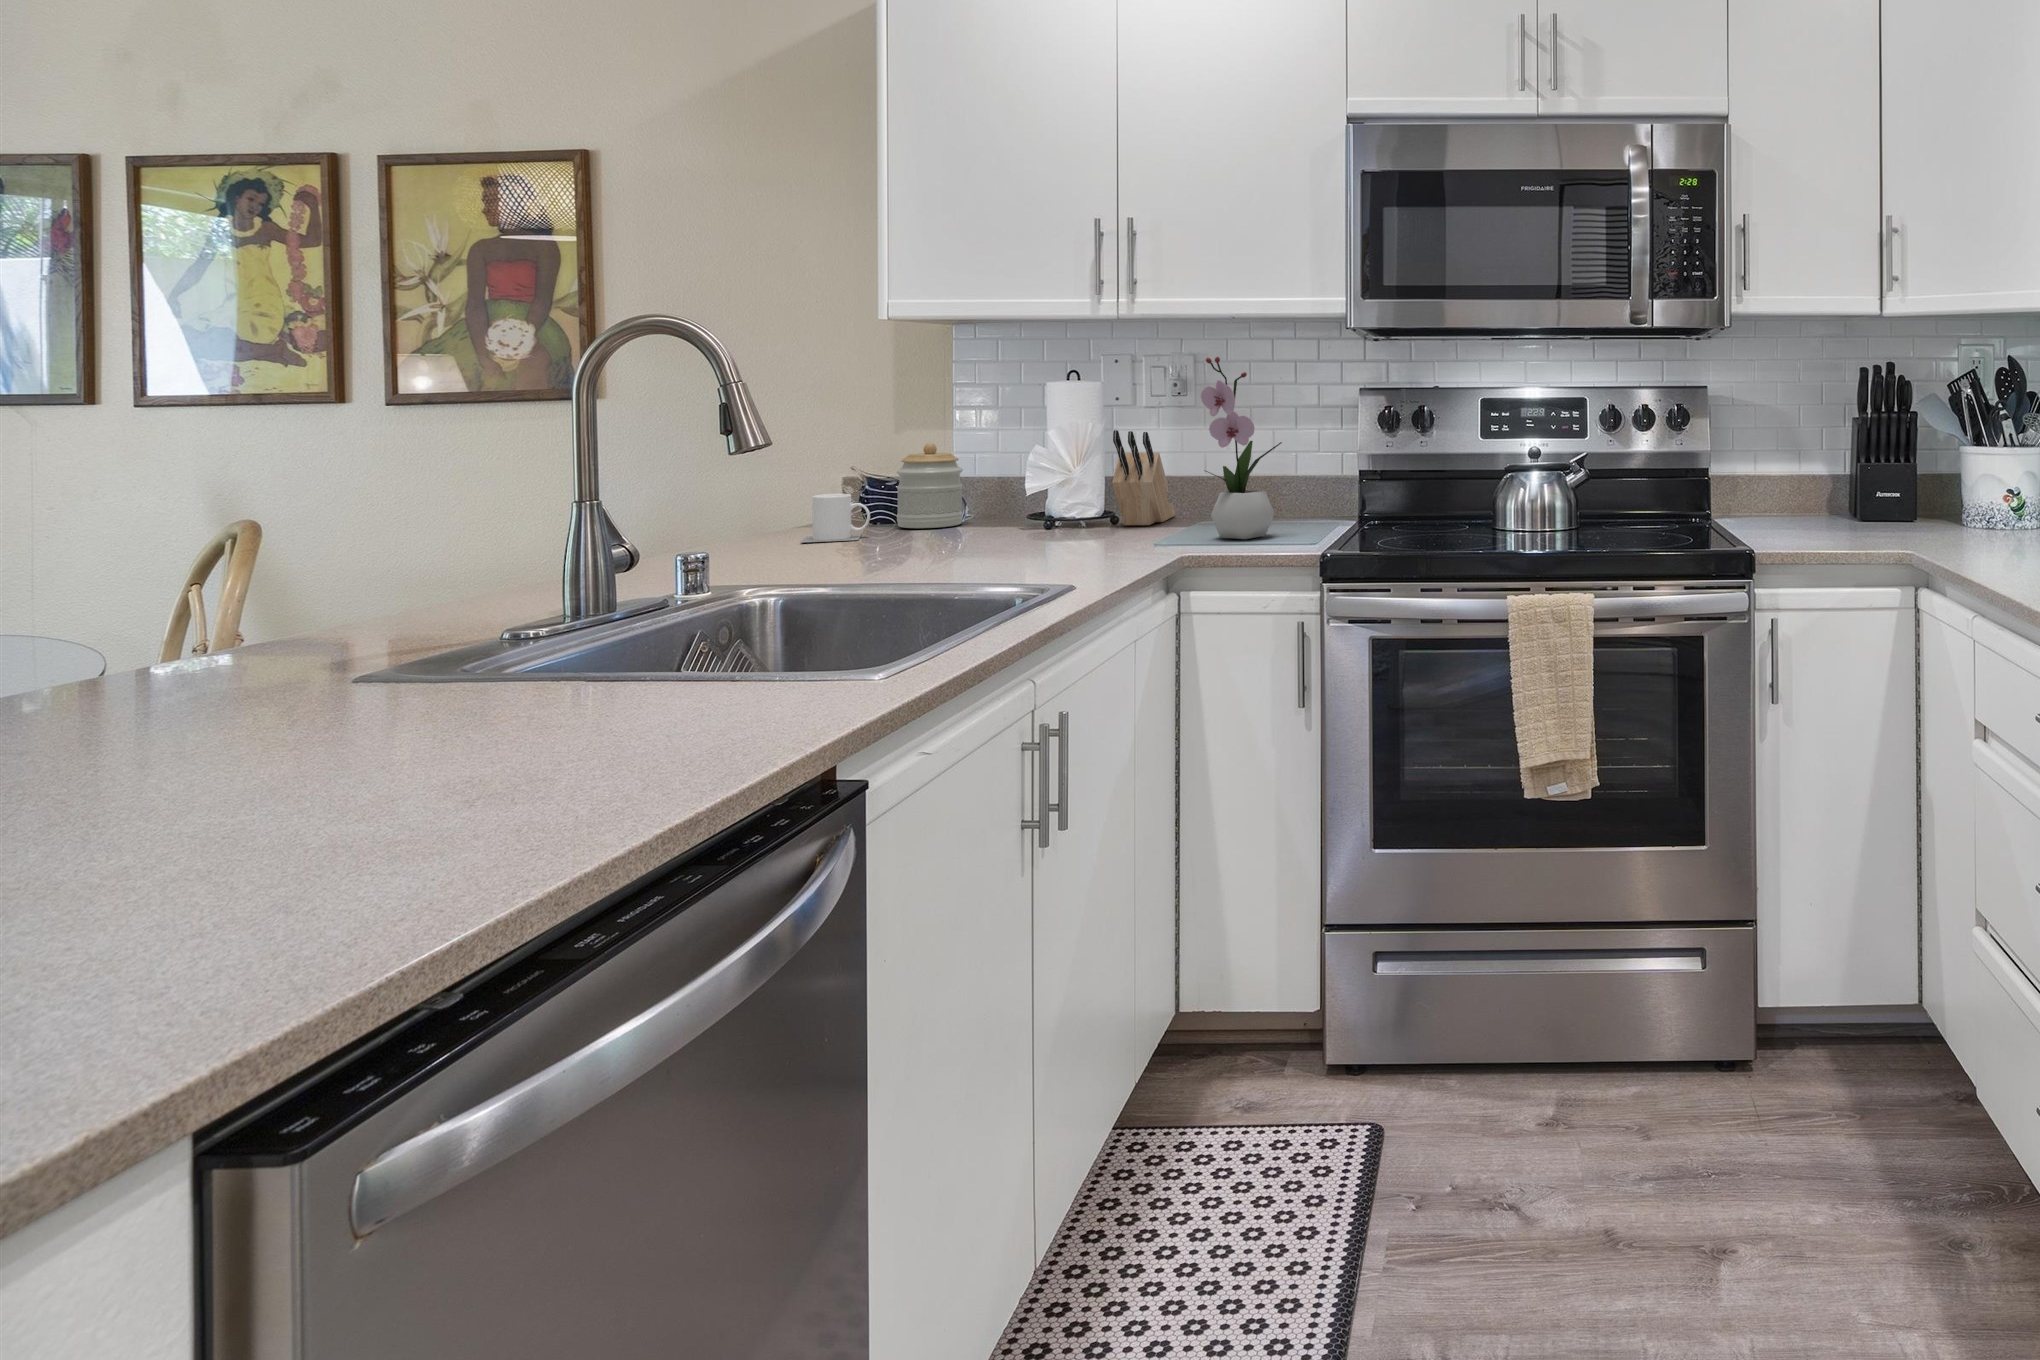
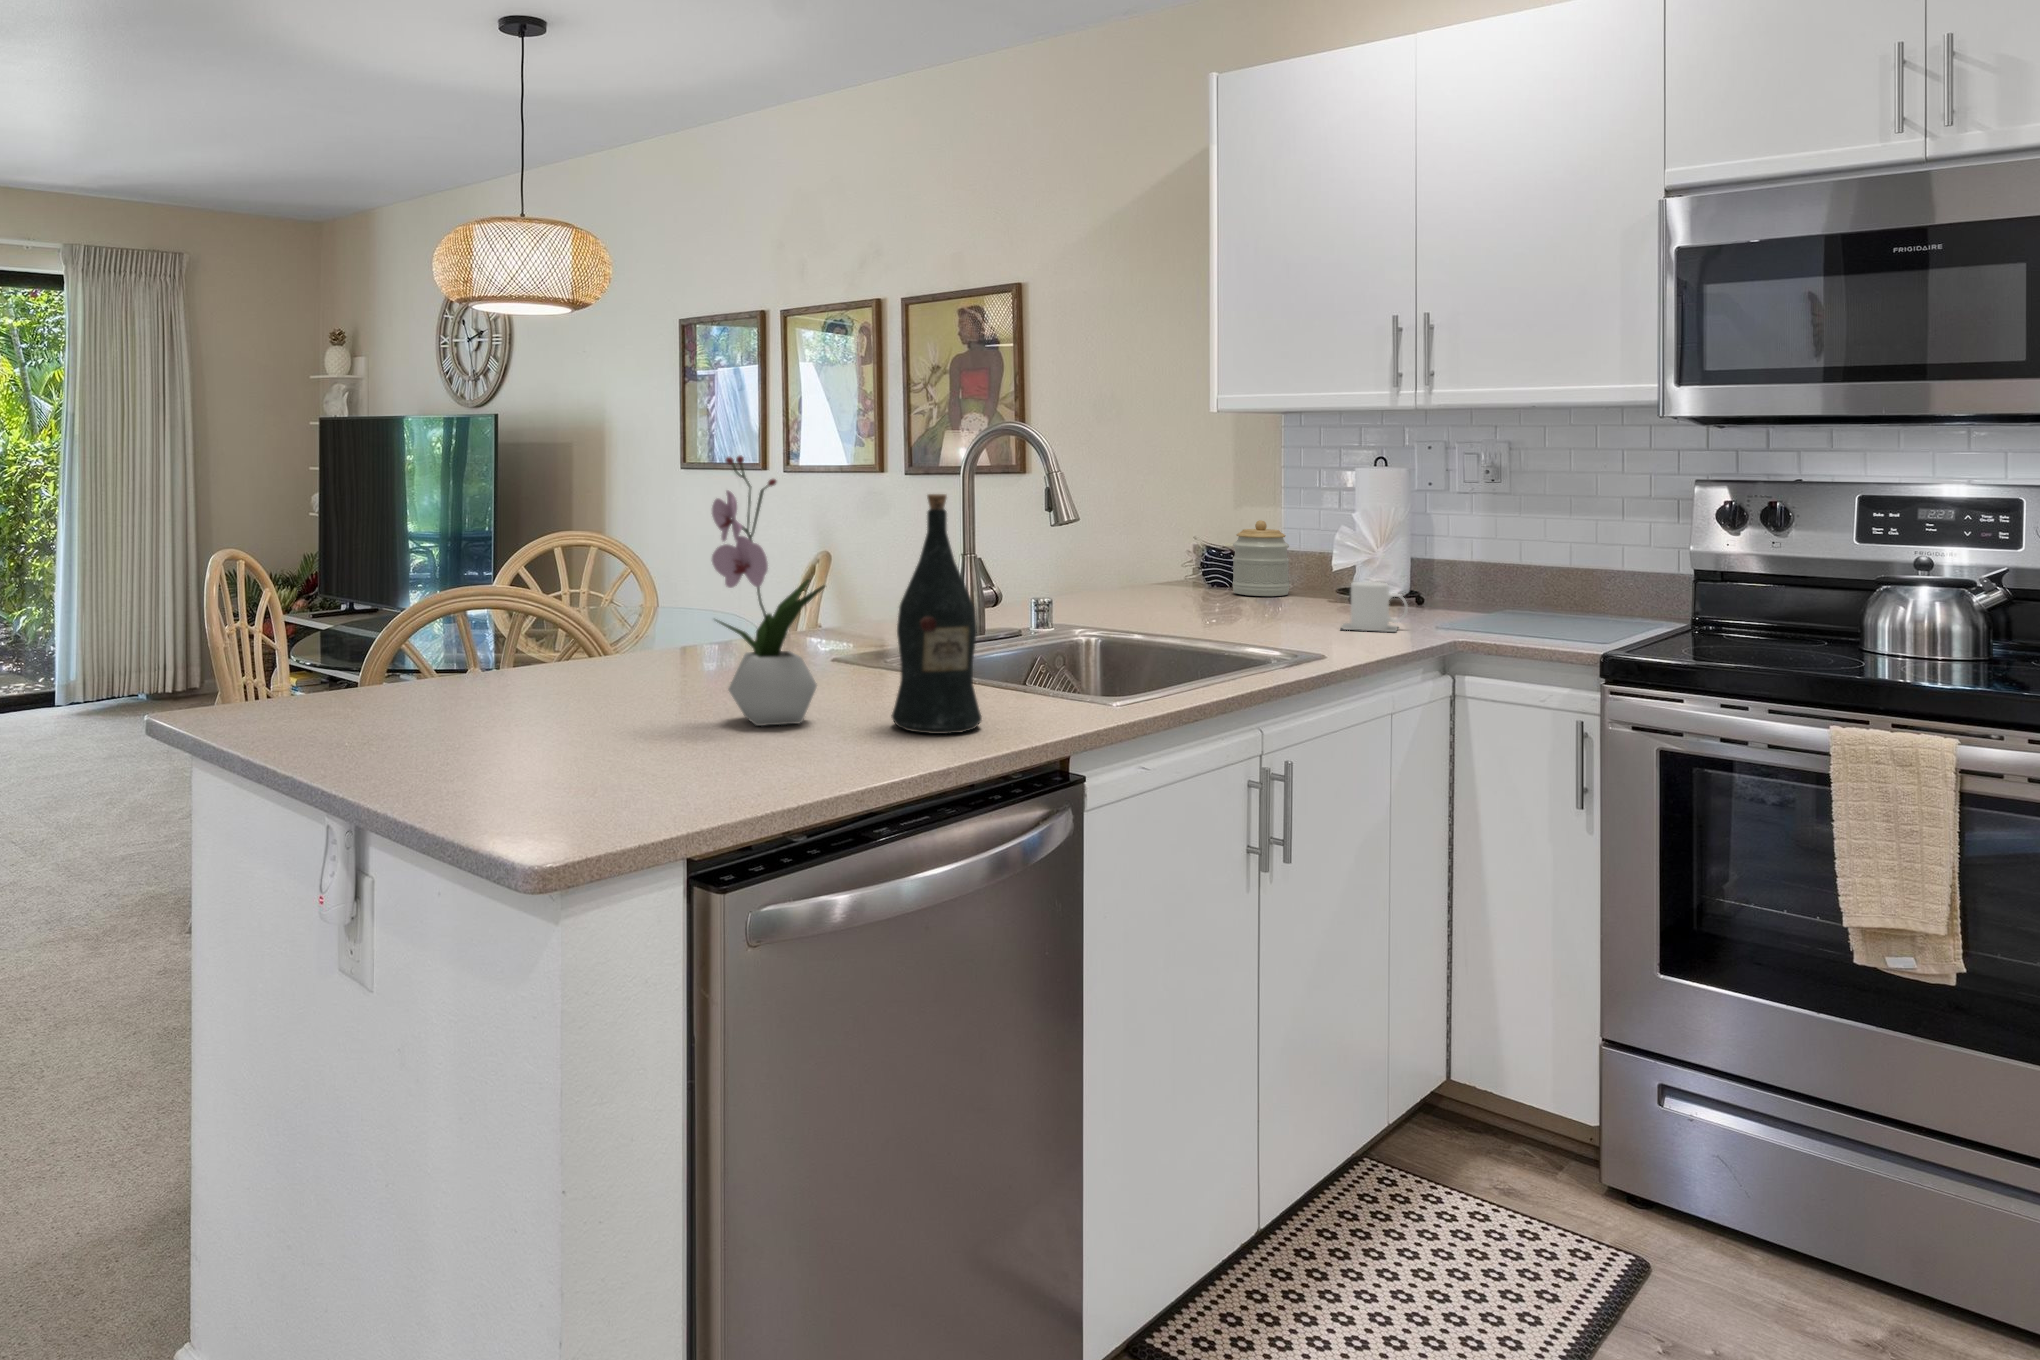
flower arrangement: present [1201,357,1282,539] -> present [712,456,825,726]
wine bottle: none [561,416,720,778] -> present [891,494,982,734]
knife block: present [1112,430,1175,525] -> none [1418,516,1493,611]
mug: present [801,494,870,543] -> present [1341,582,1408,632]

